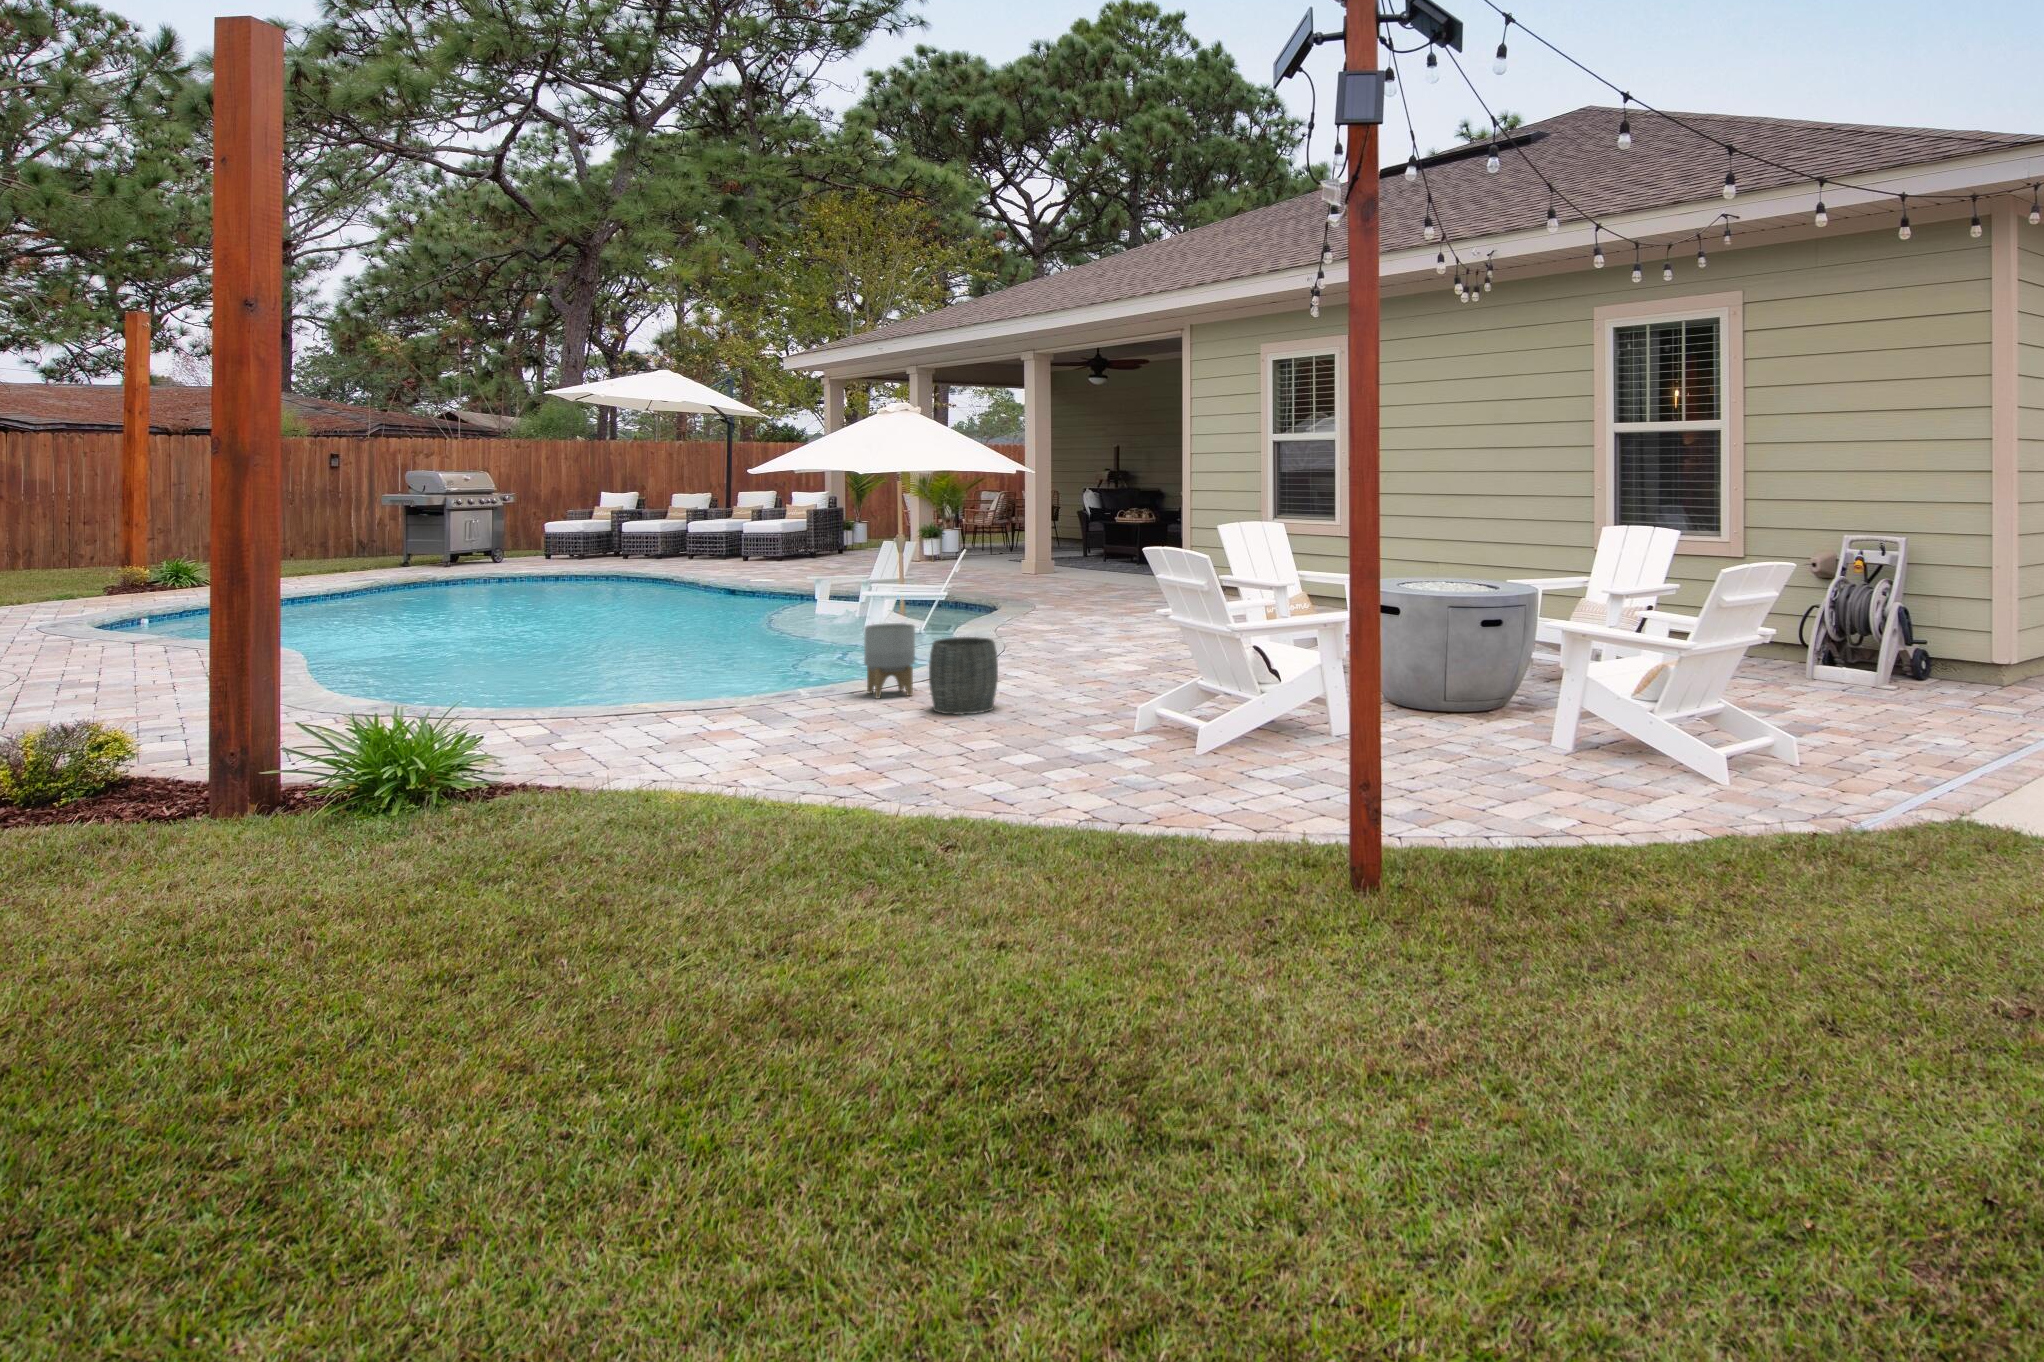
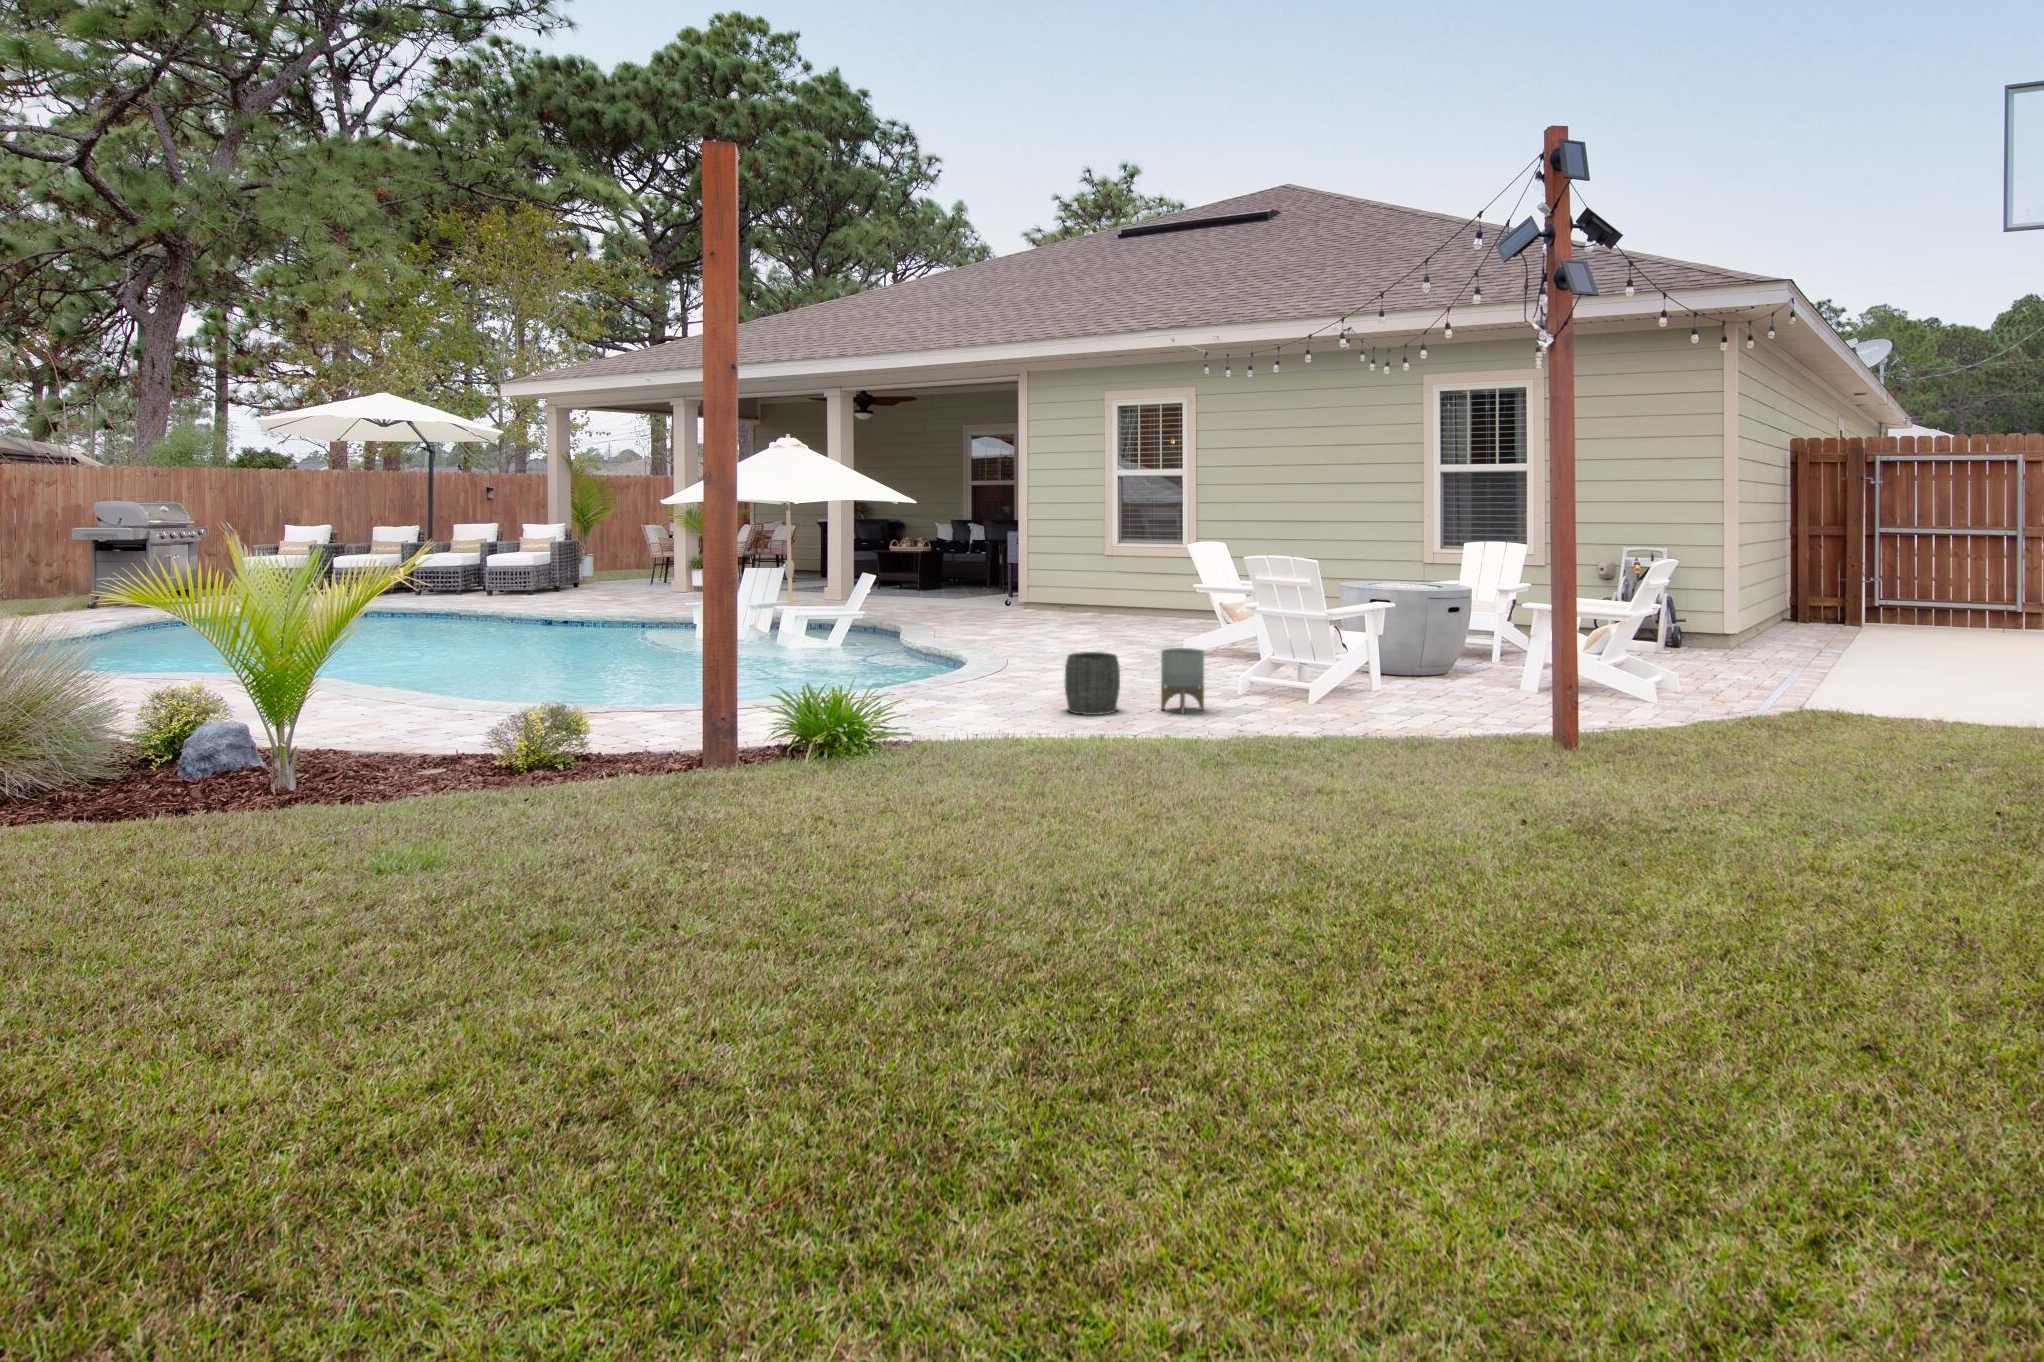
planter: present [864,623,915,699] -> present [1161,648,1204,714]

